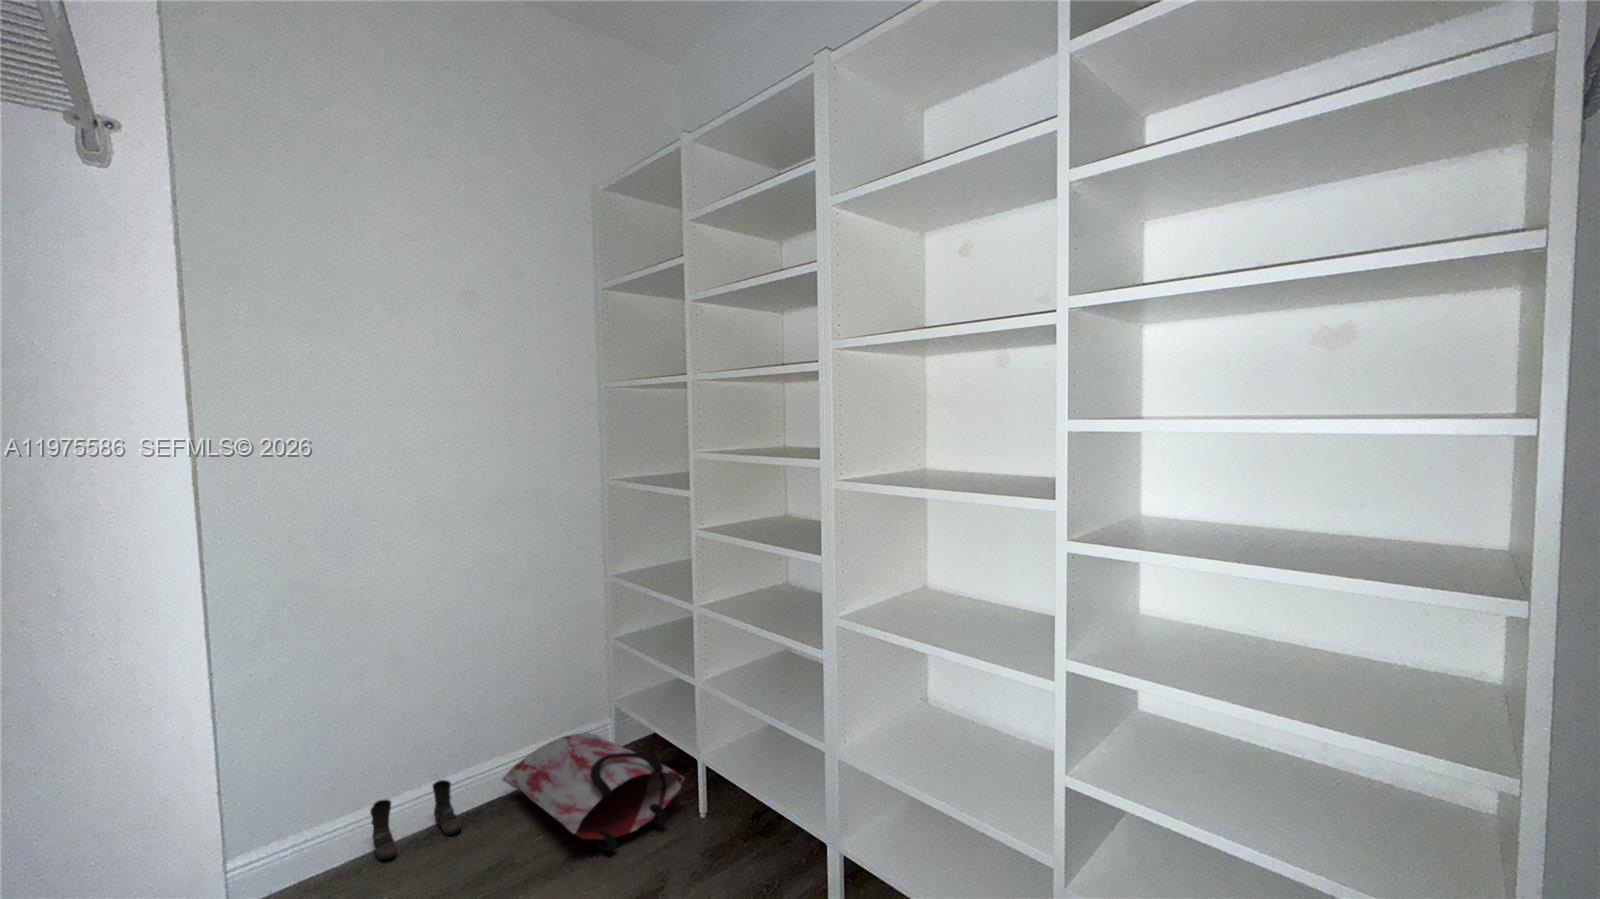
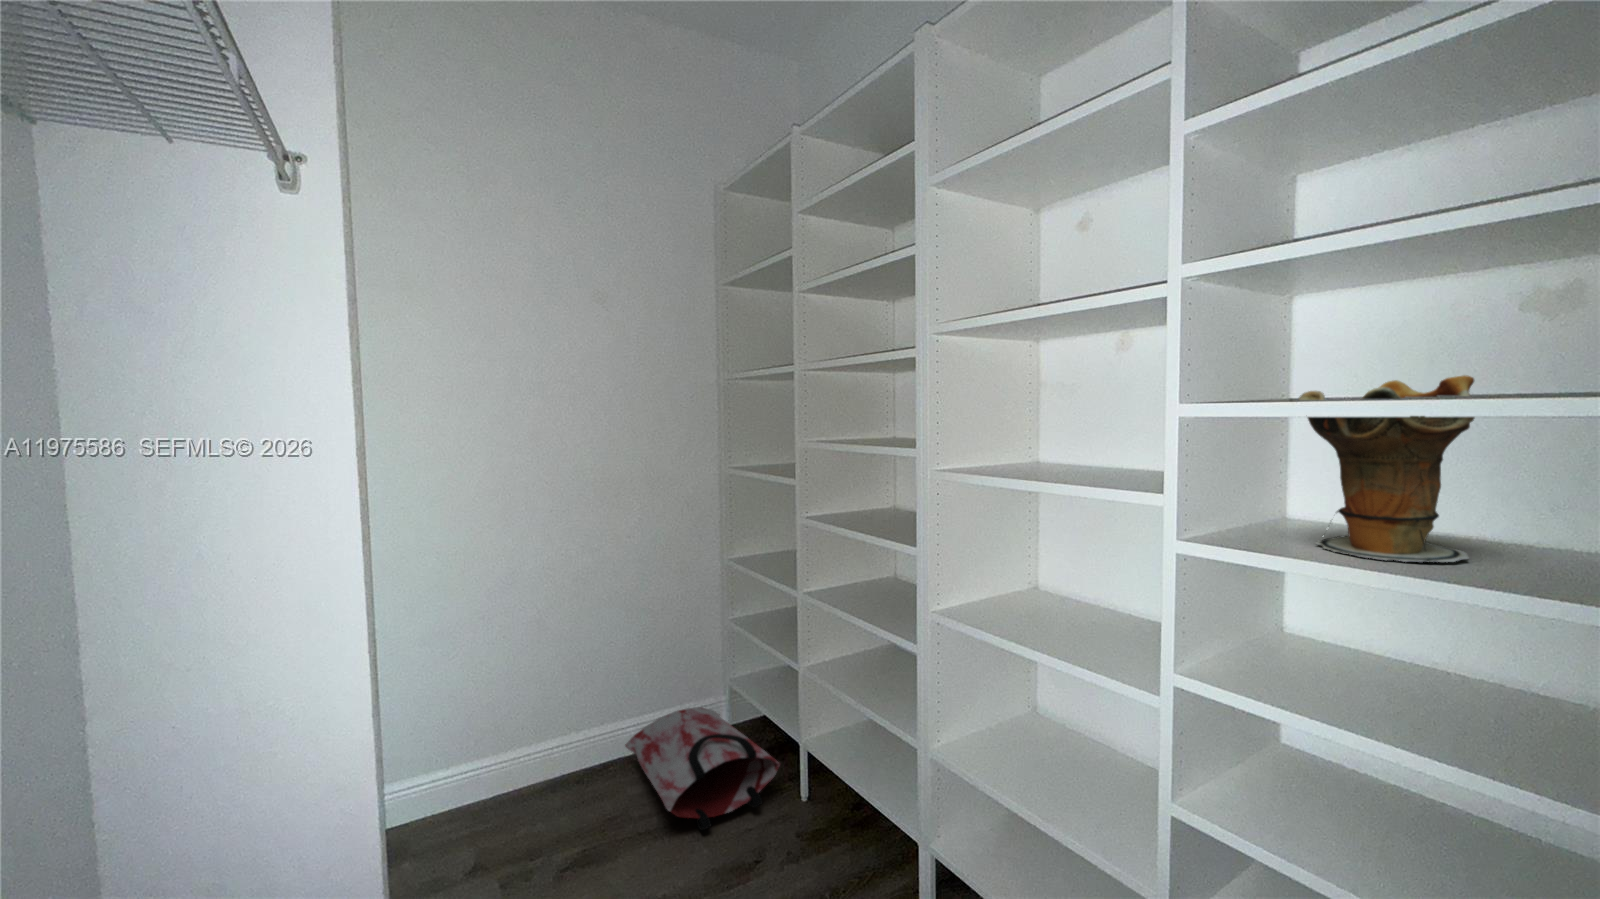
decorative vase: none [1150,406,1260,541] -> present [1299,375,1474,562]
boots: present [370,780,461,860] -> none [508,743,585,812]

